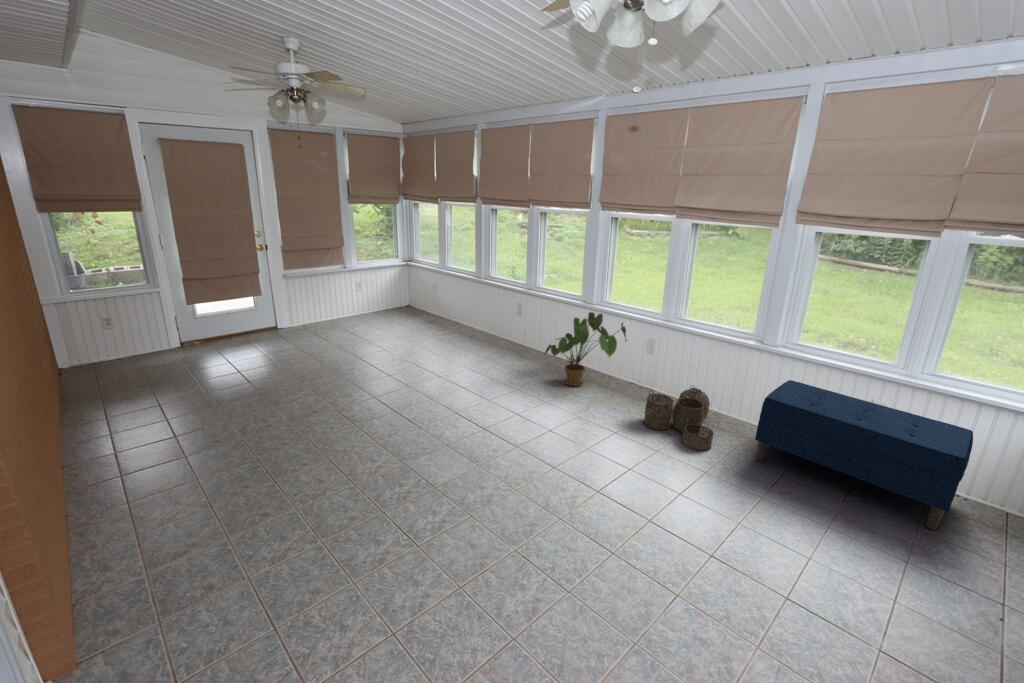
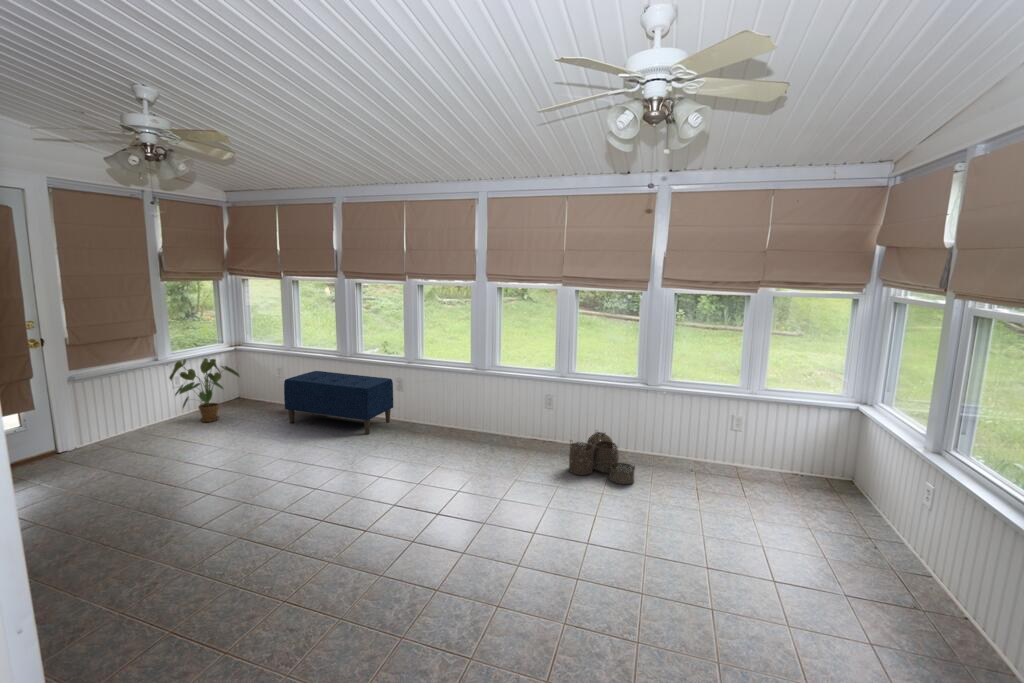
house plant: present [545,312,627,386] -> present [169,358,240,422]
bench: present [755,380,973,530] -> present [284,371,393,434]

